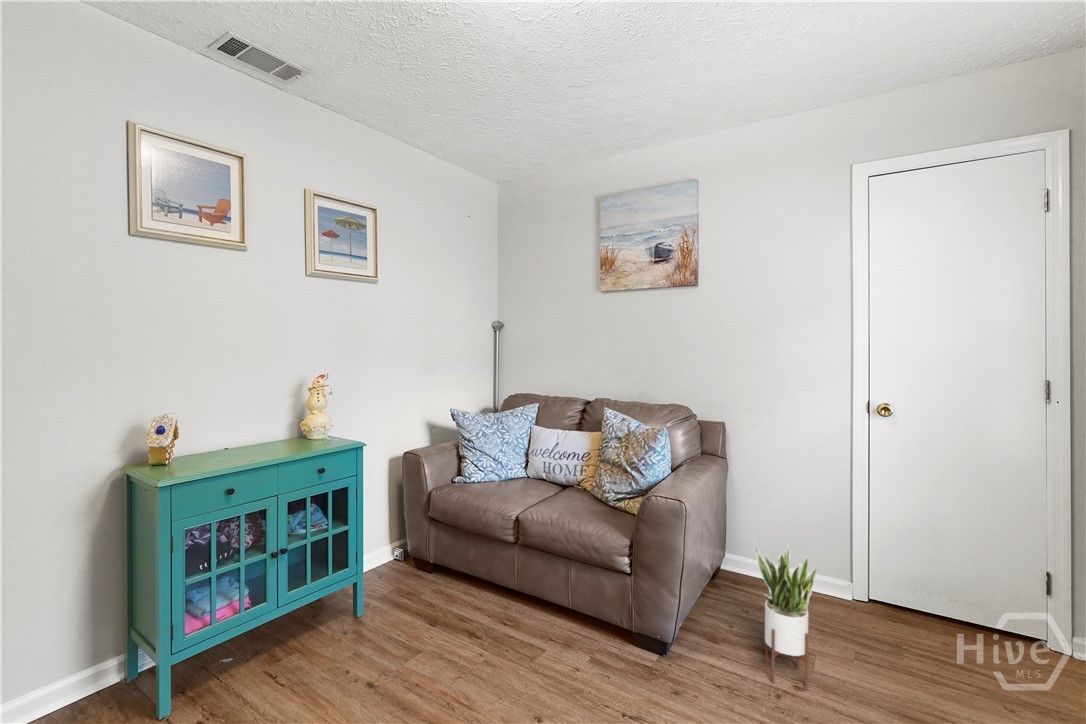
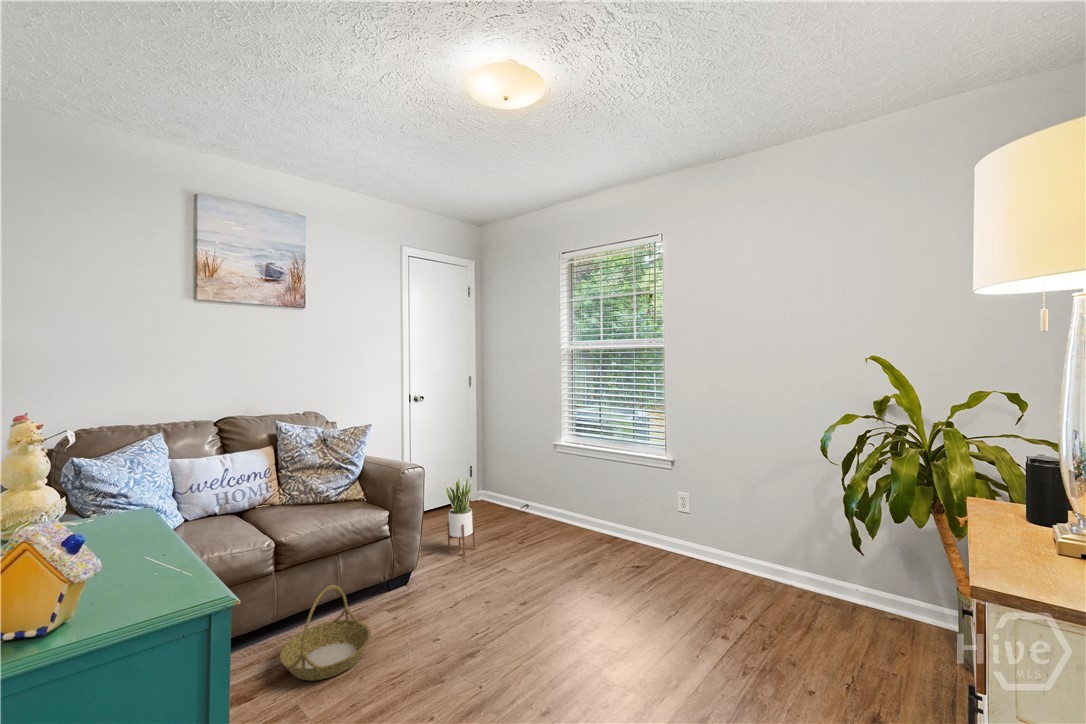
basket: none [445,579,531,671] -> present [280,585,371,680]

